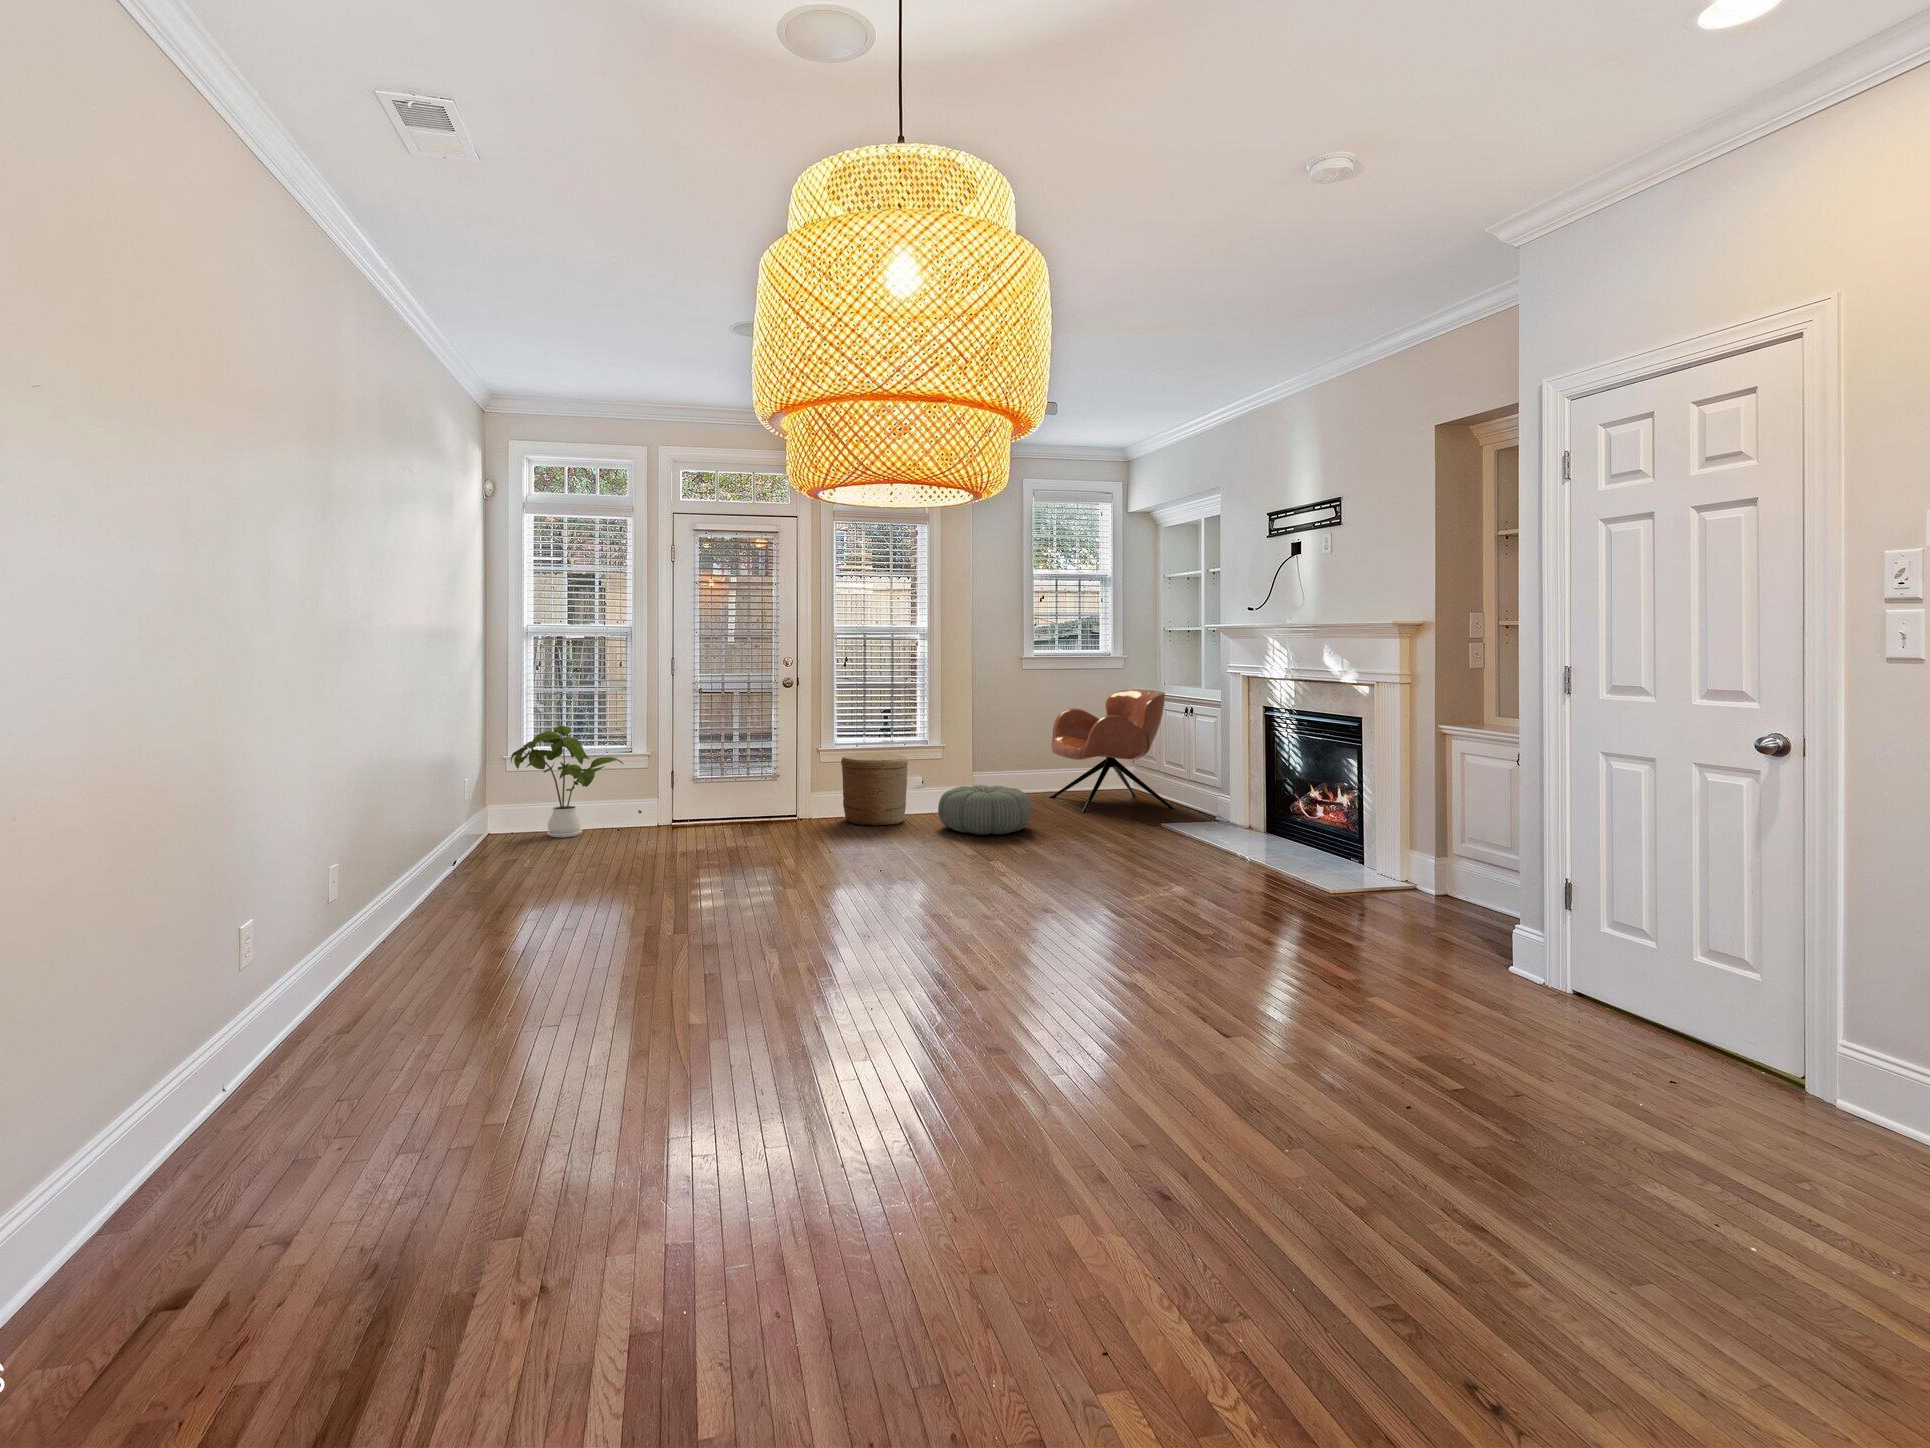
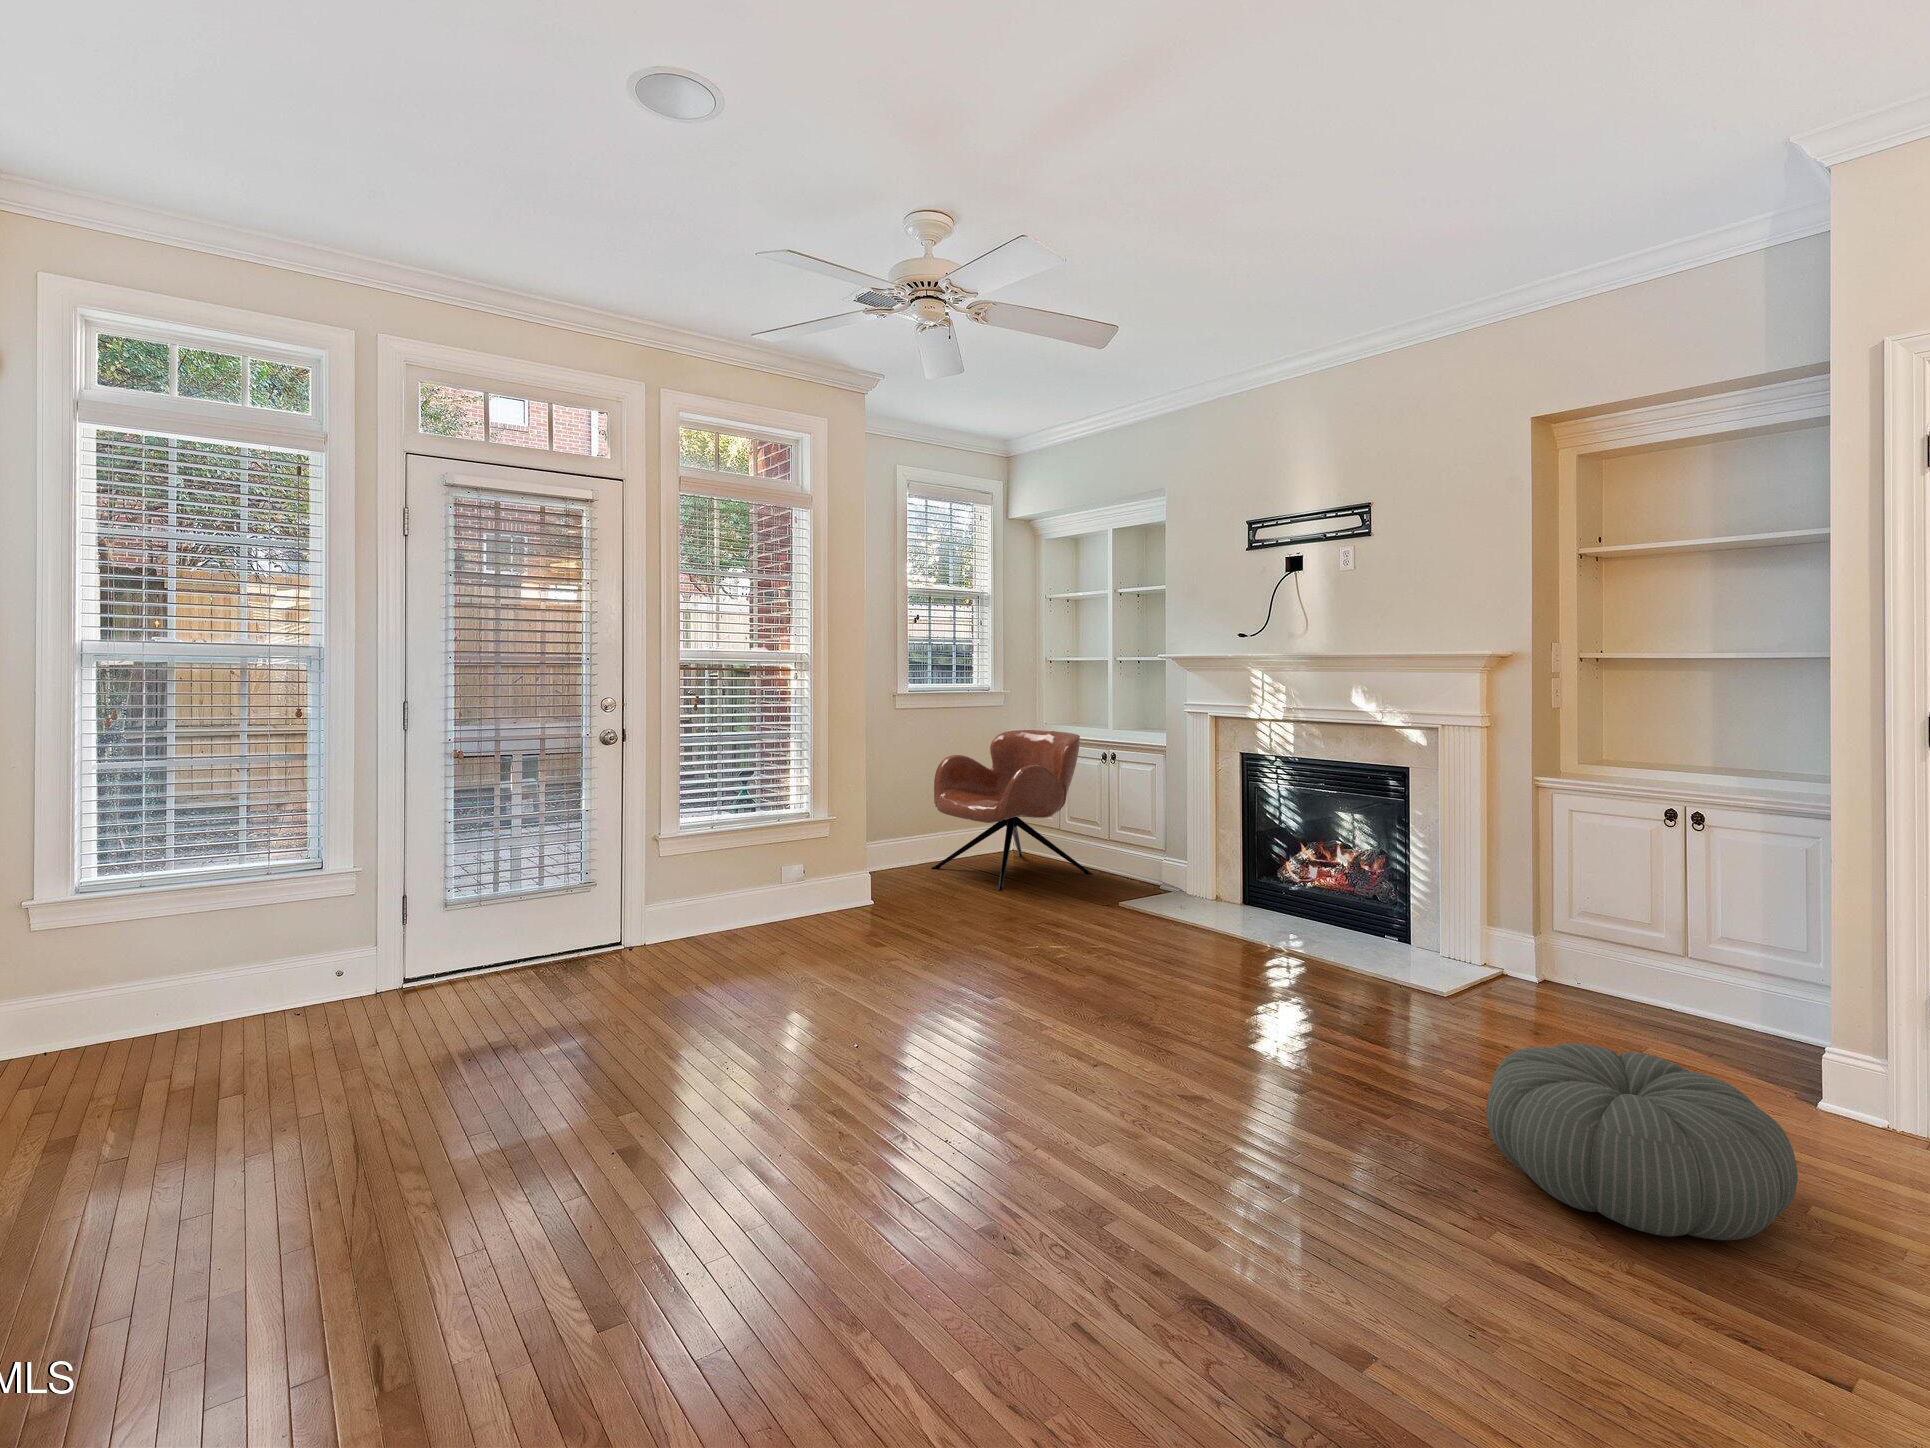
house plant: present [511,726,623,838] -> none [35,838,308,1059]
woven basket: present [841,754,908,826] -> none [695,835,797,949]
pouf: present [938,785,1032,835] -> present [1486,1043,1798,1240]

